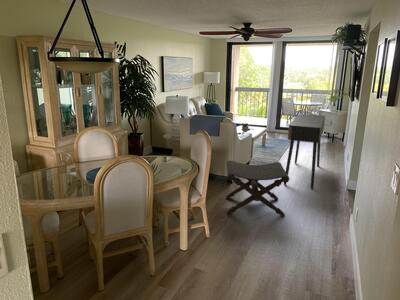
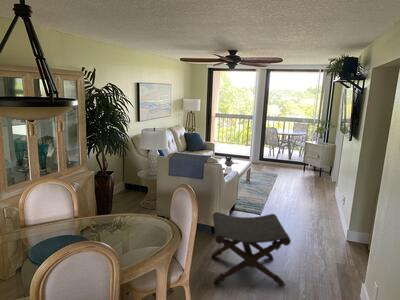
console table: present [284,114,325,189] -> none [276,150,319,241]

